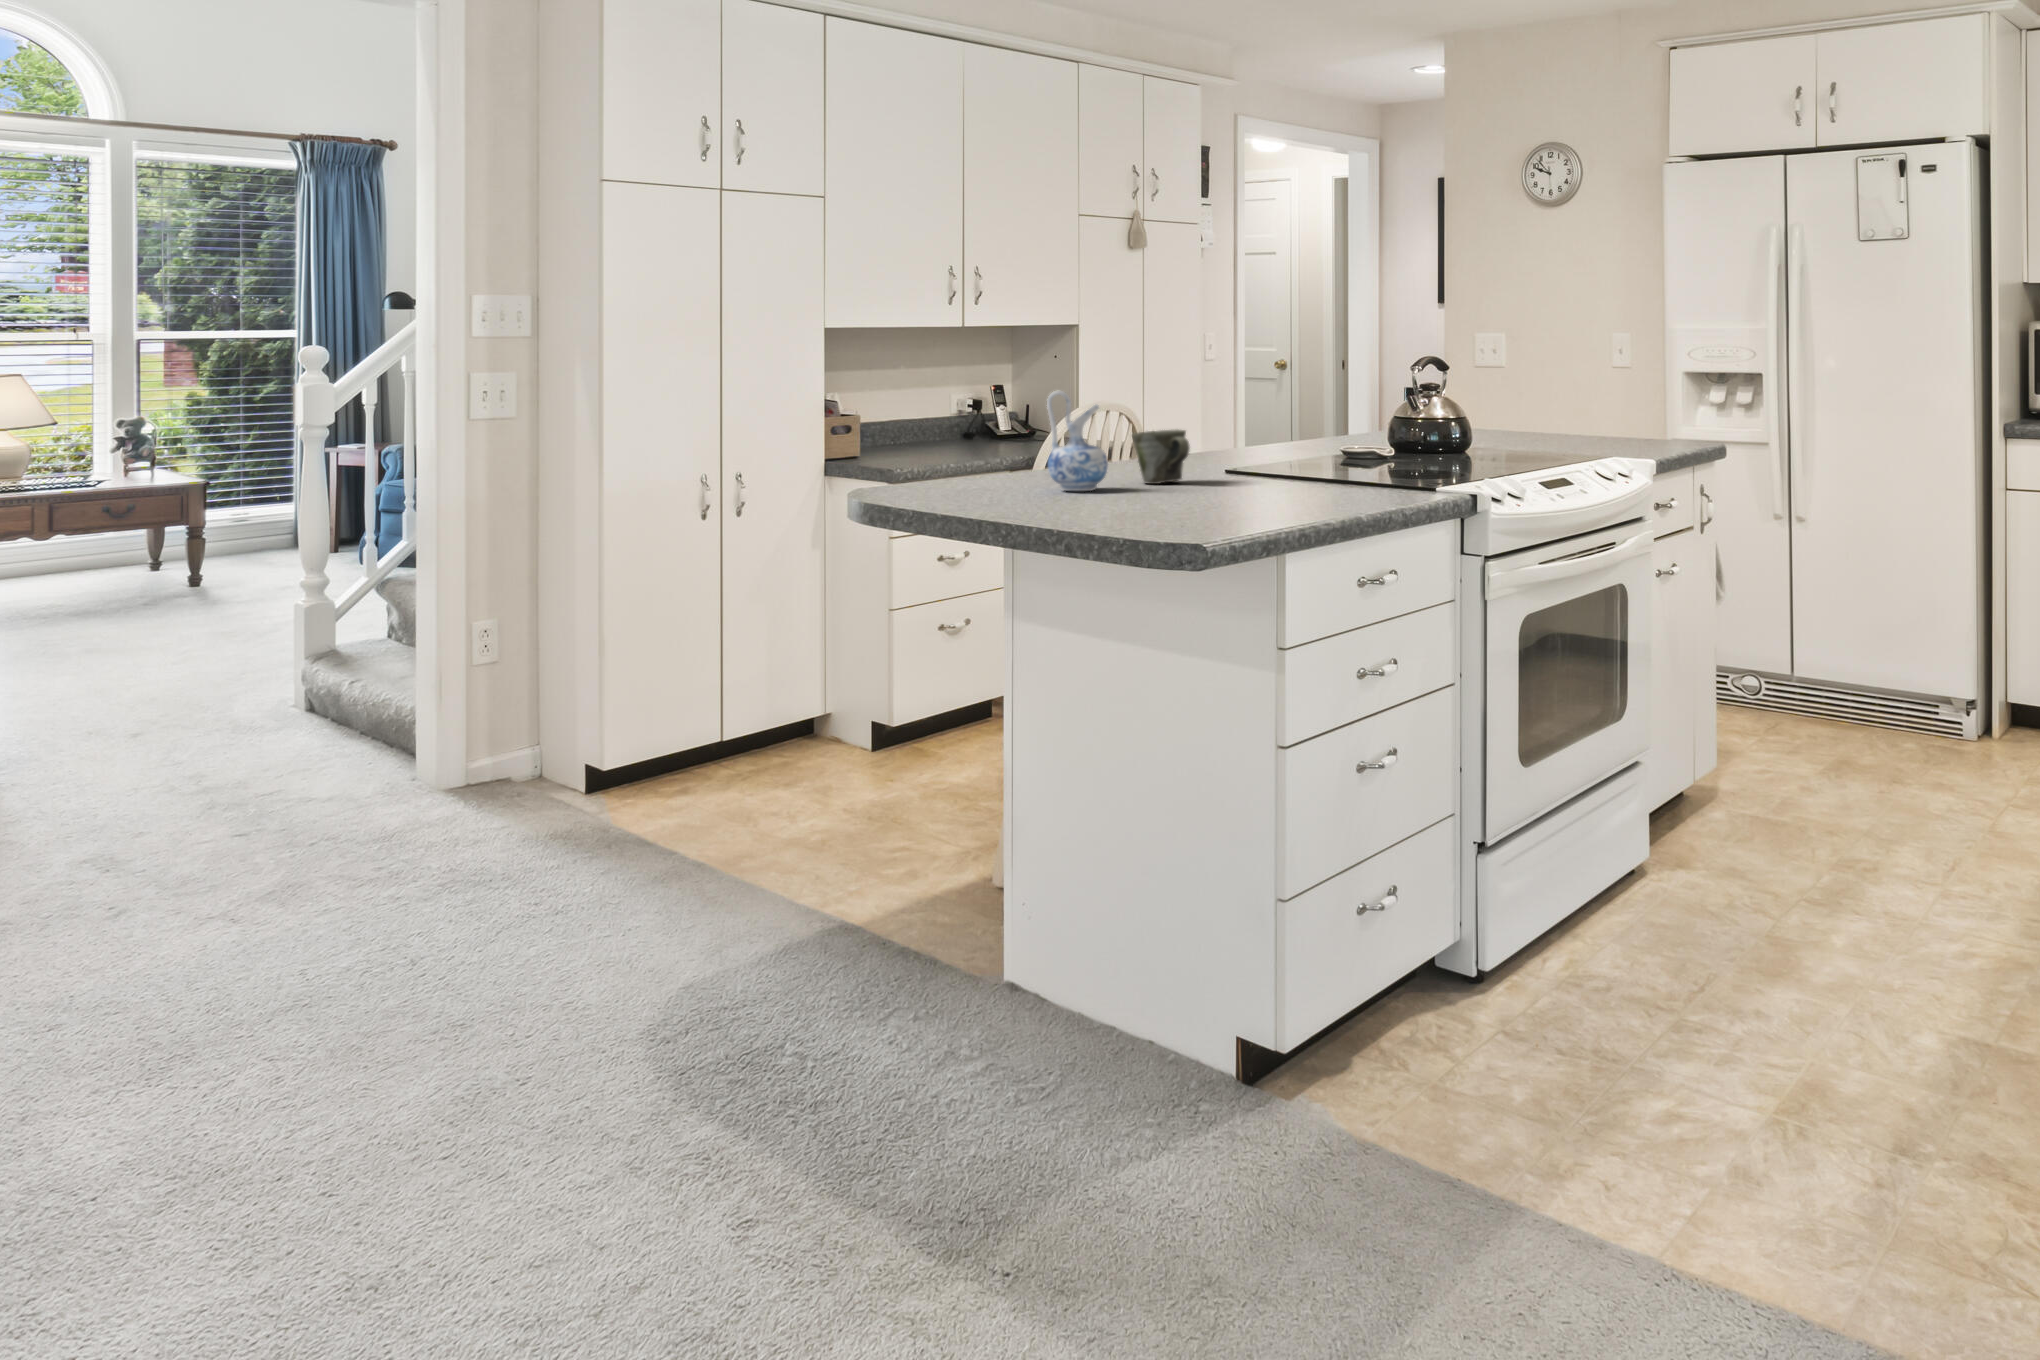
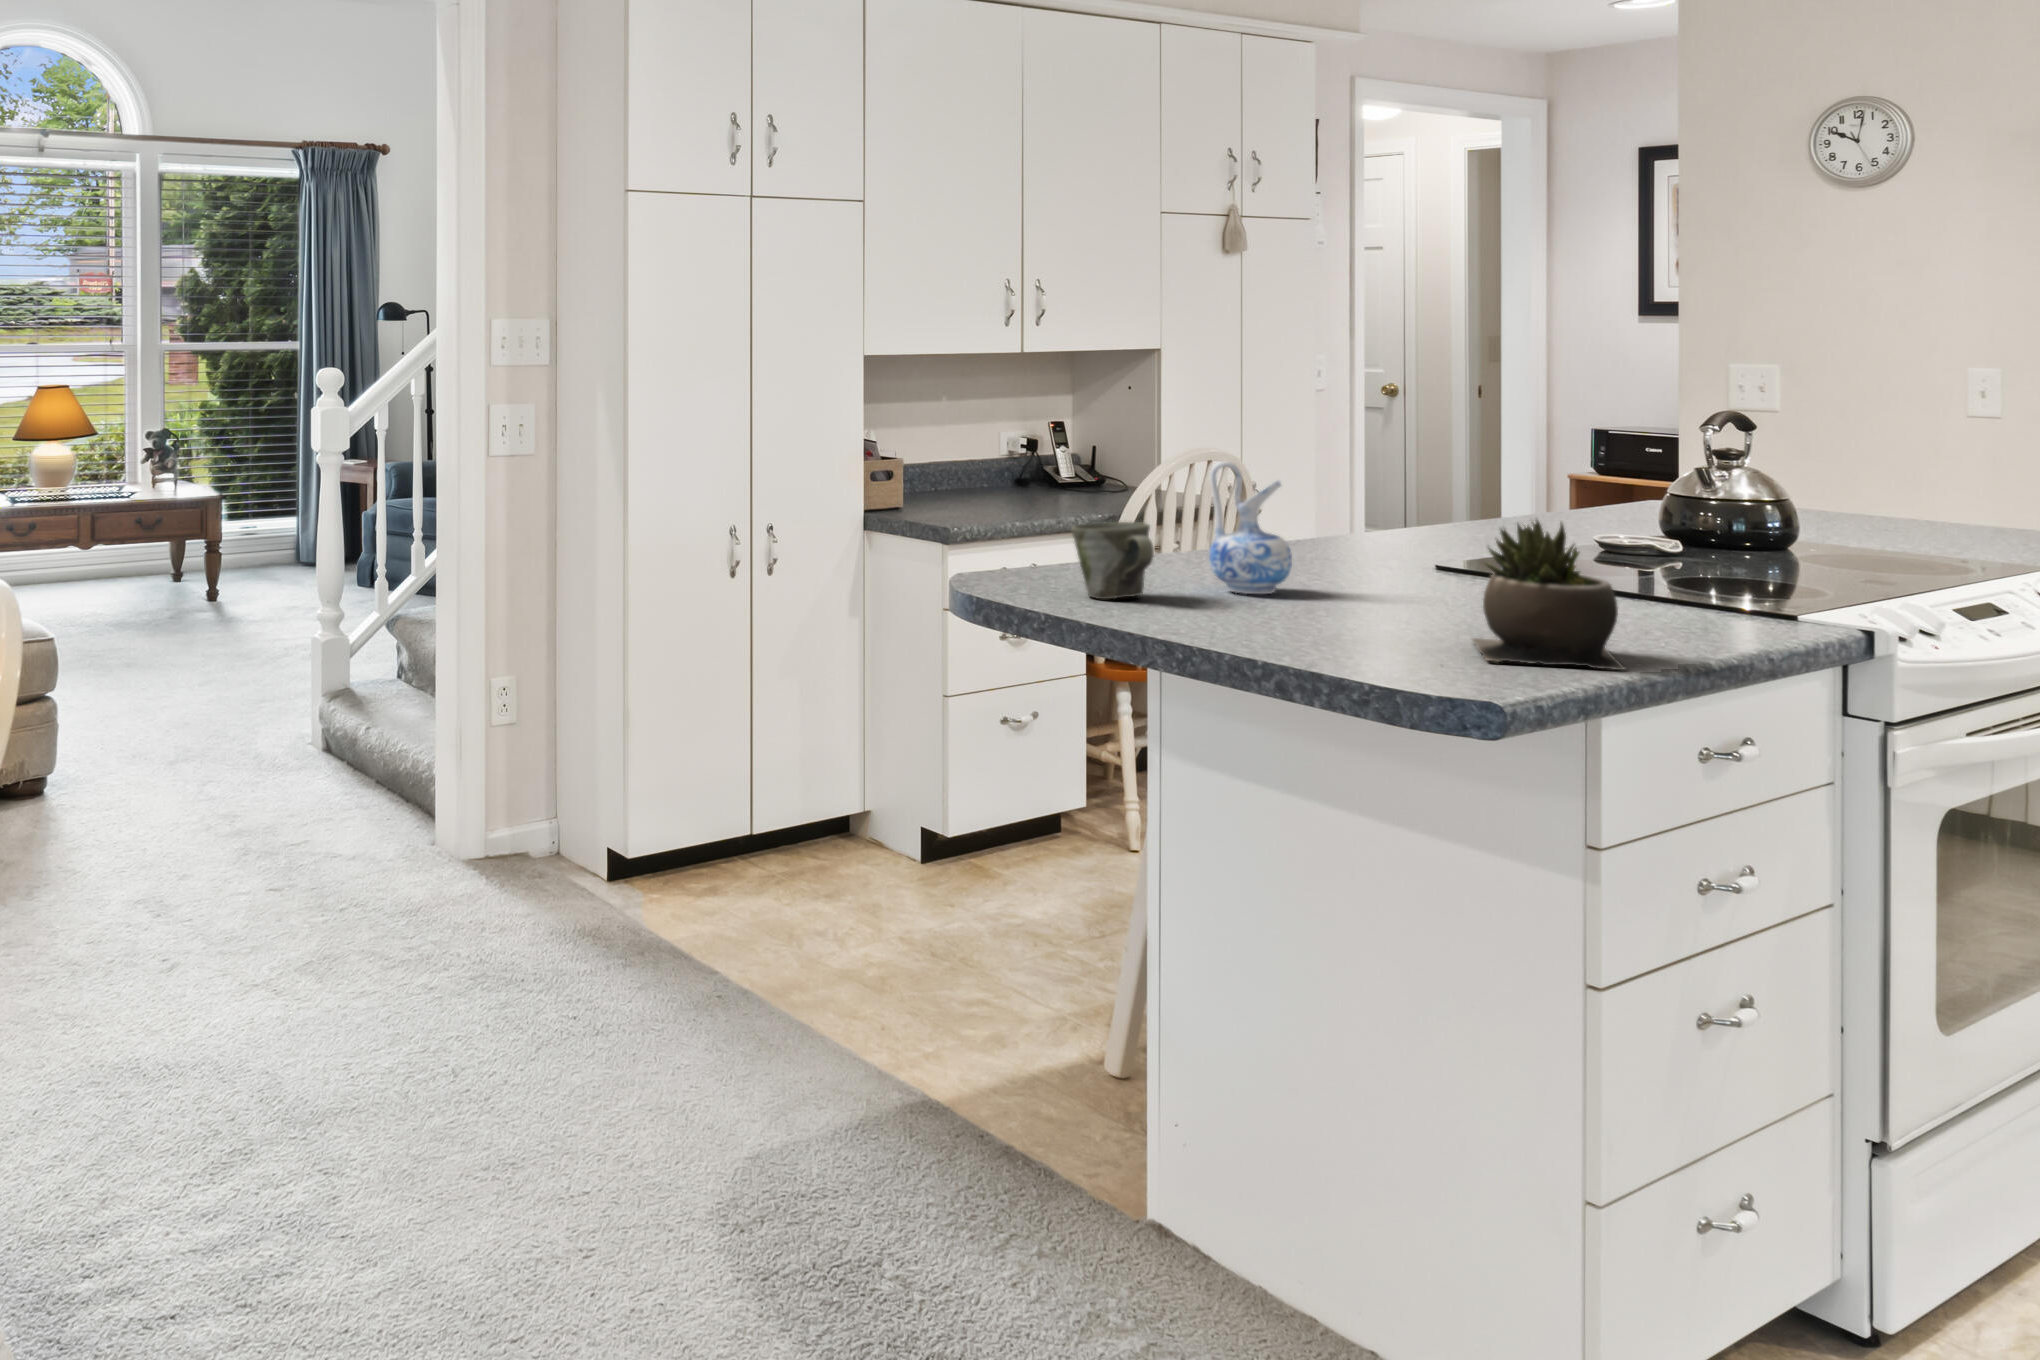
succulent plant: none [1206,416,1296,519] -> present [1472,520,1626,670]
mug: present [1132,429,1190,484] -> present [1071,522,1154,599]

